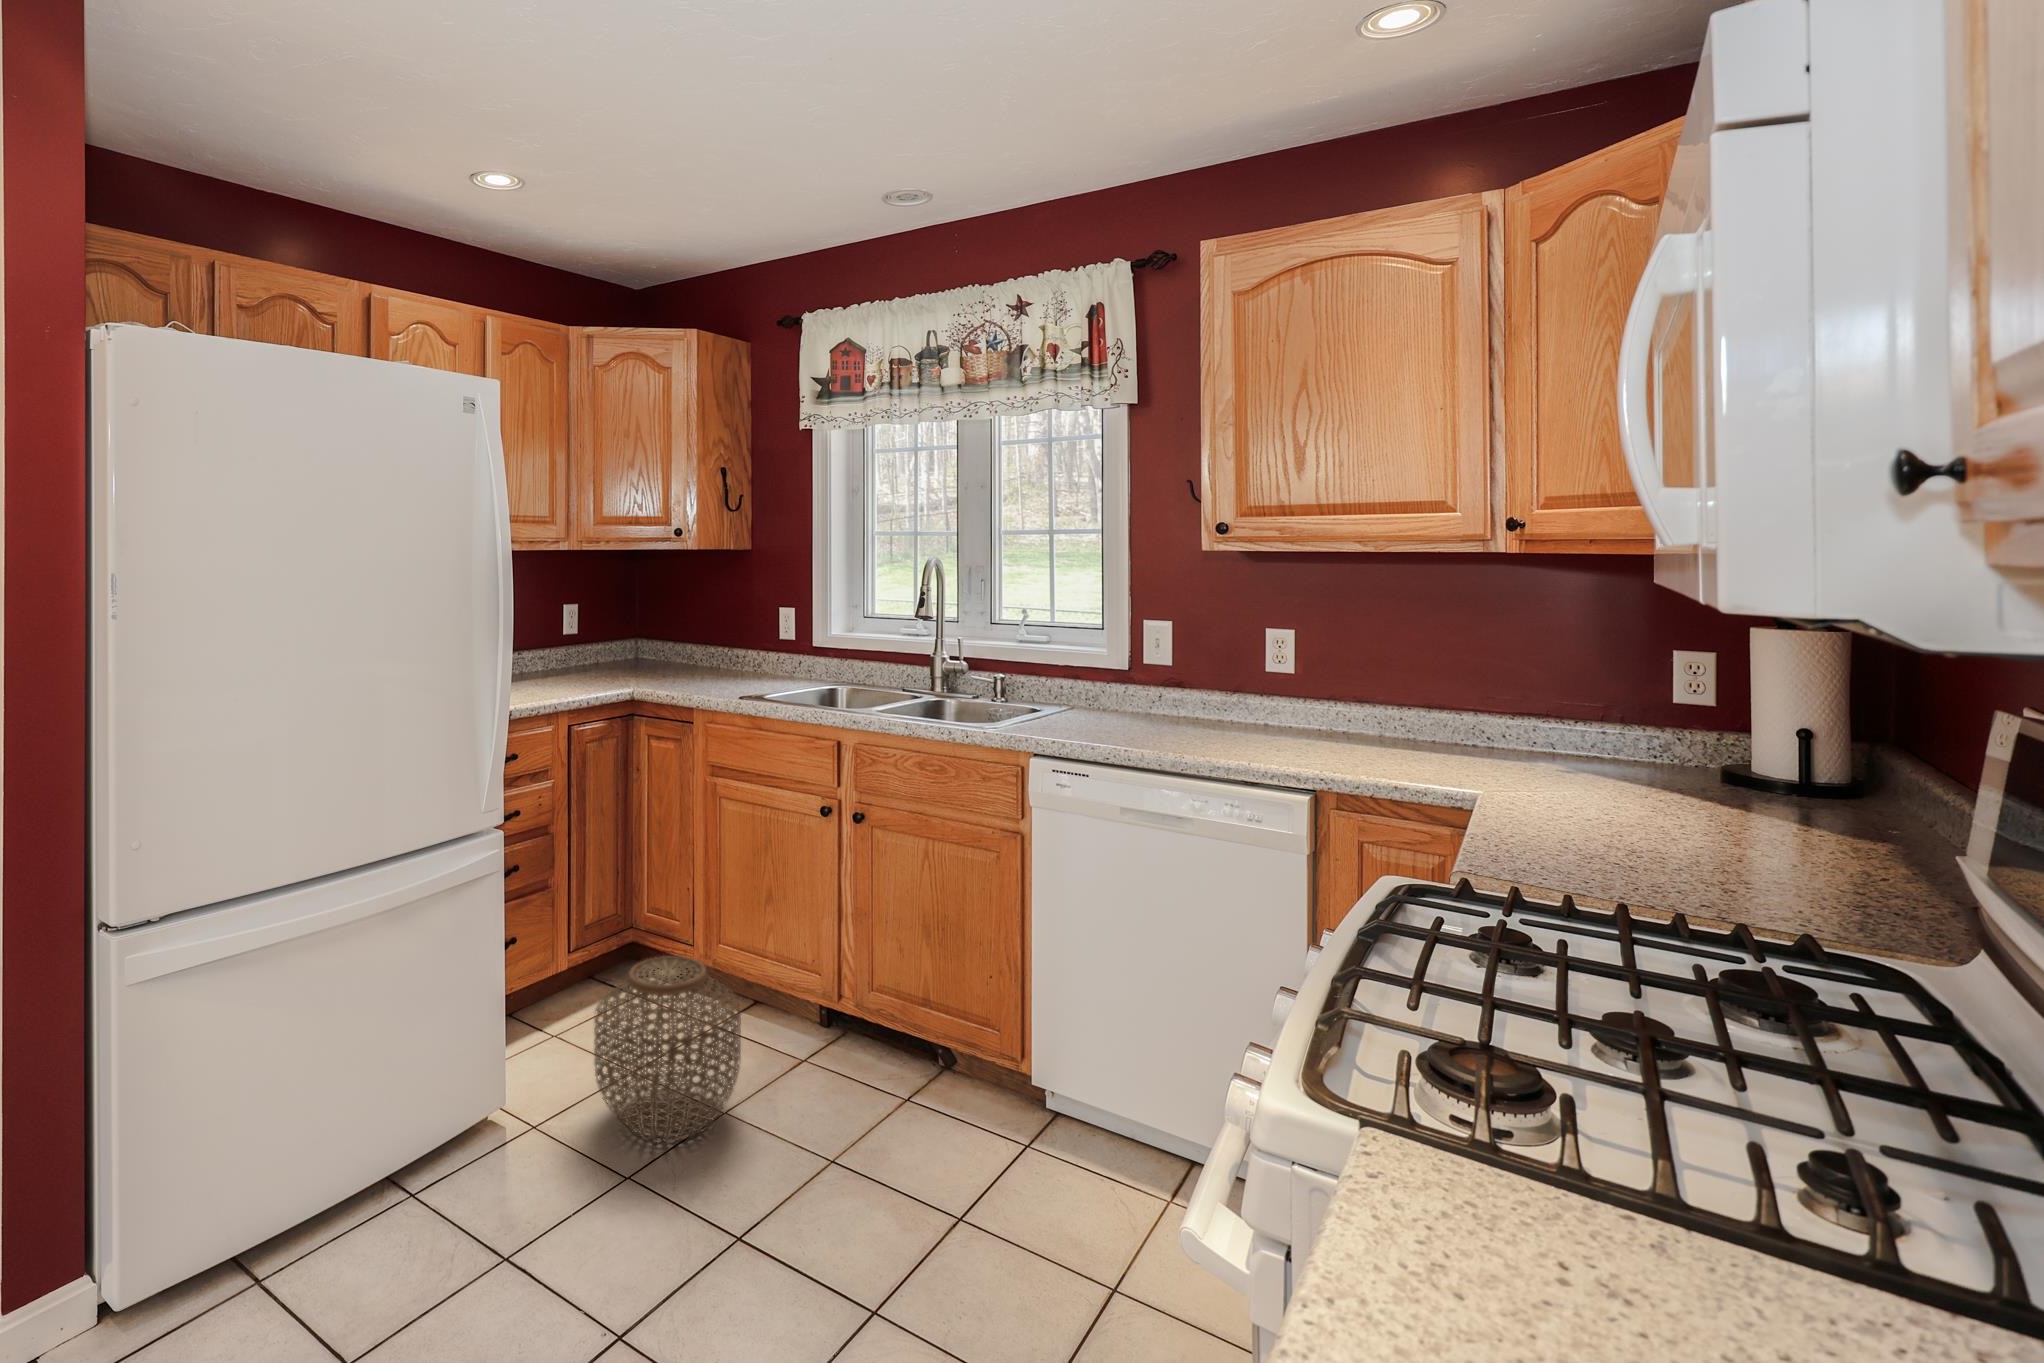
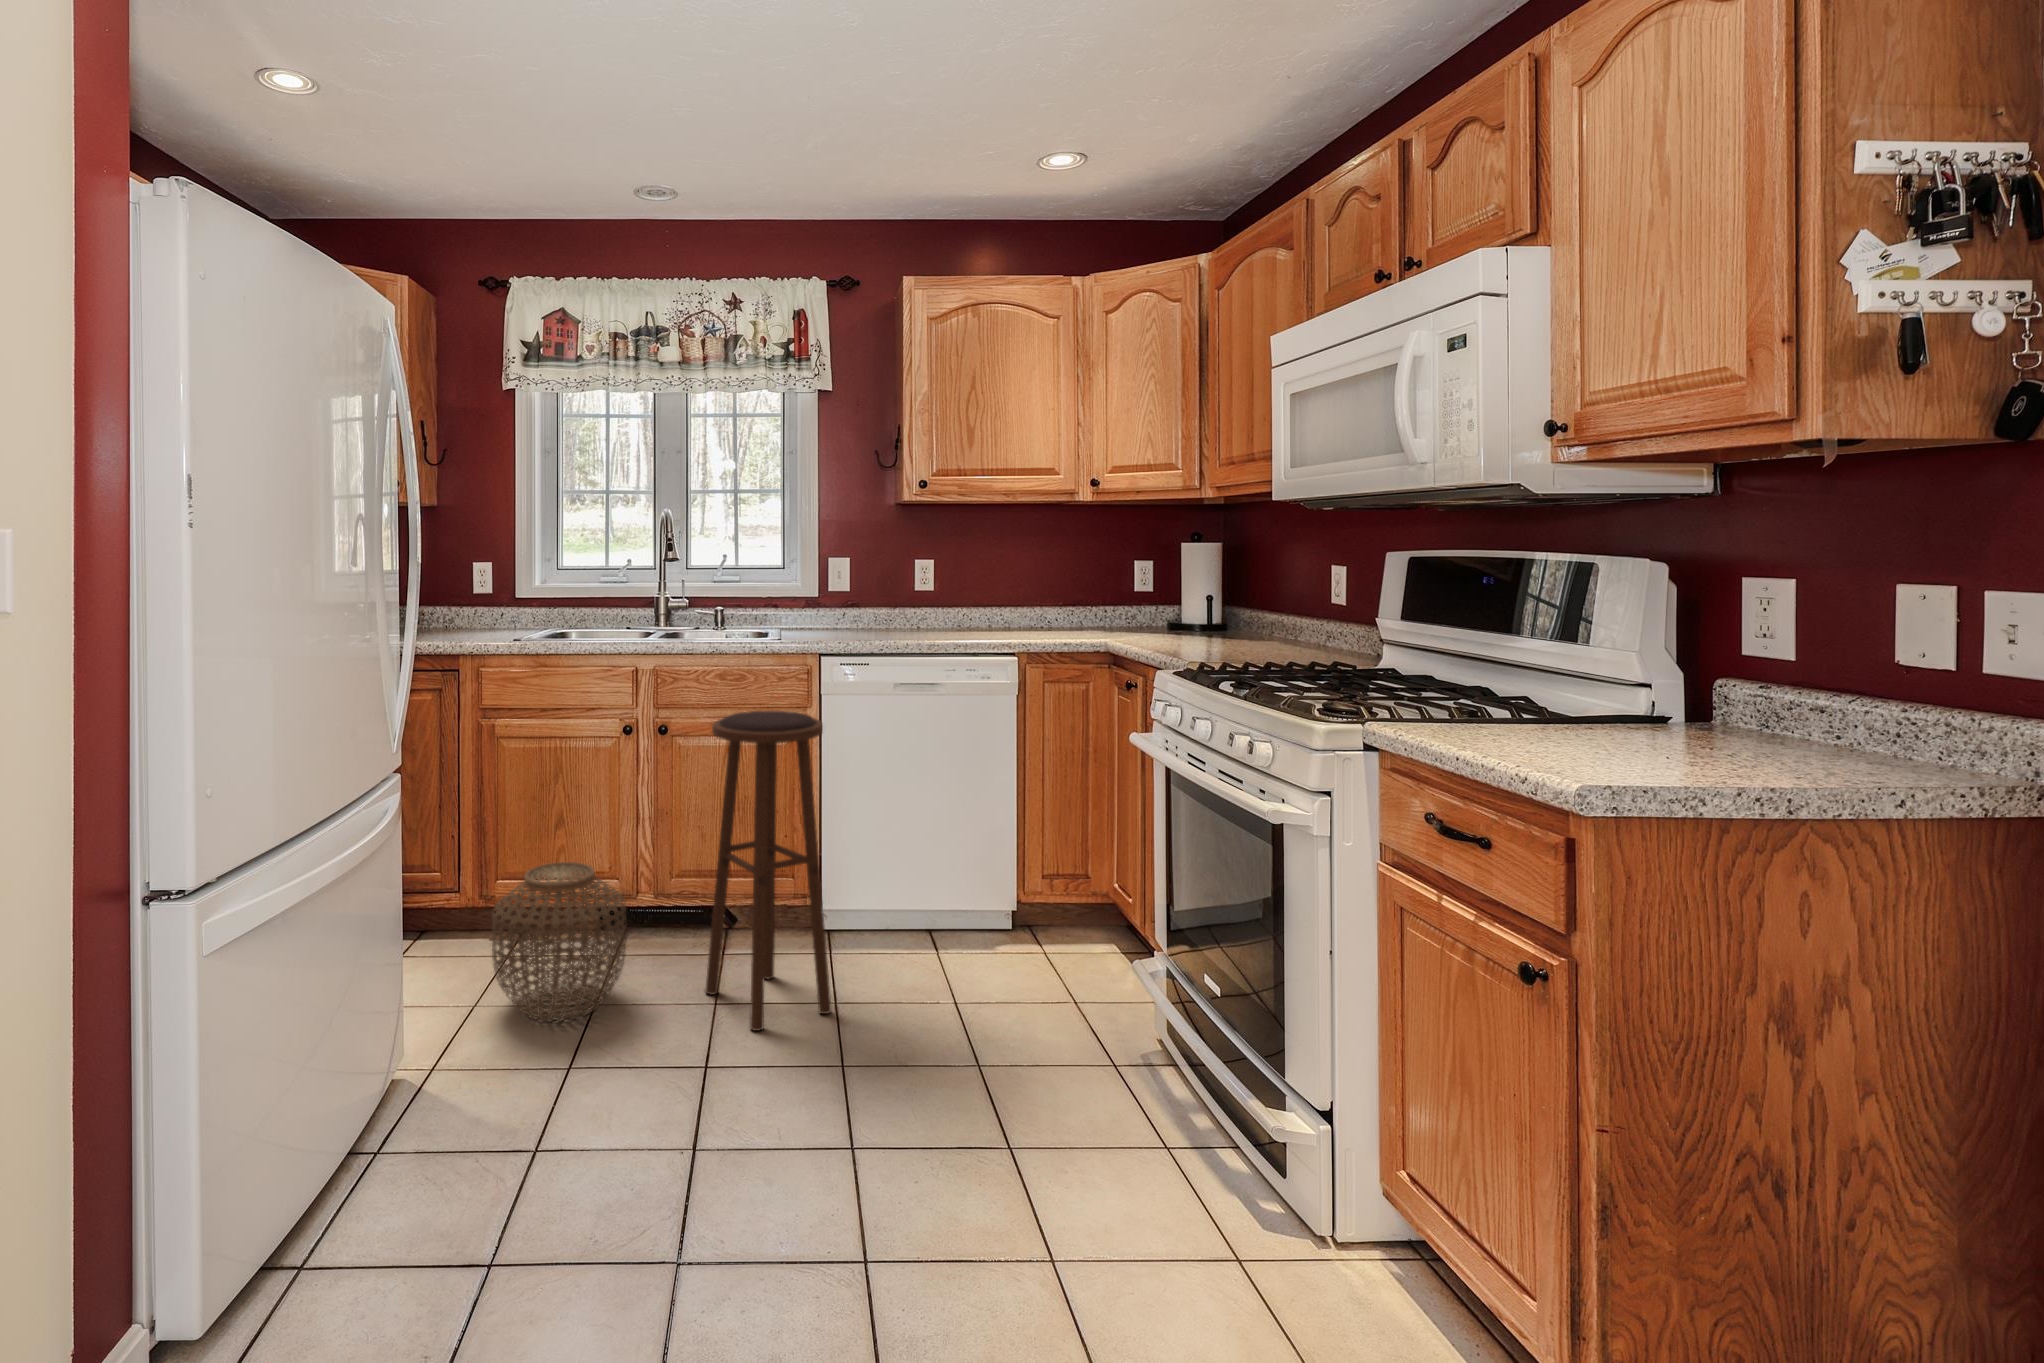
stool: none [794,821,934,1243] -> present [706,711,831,1031]

